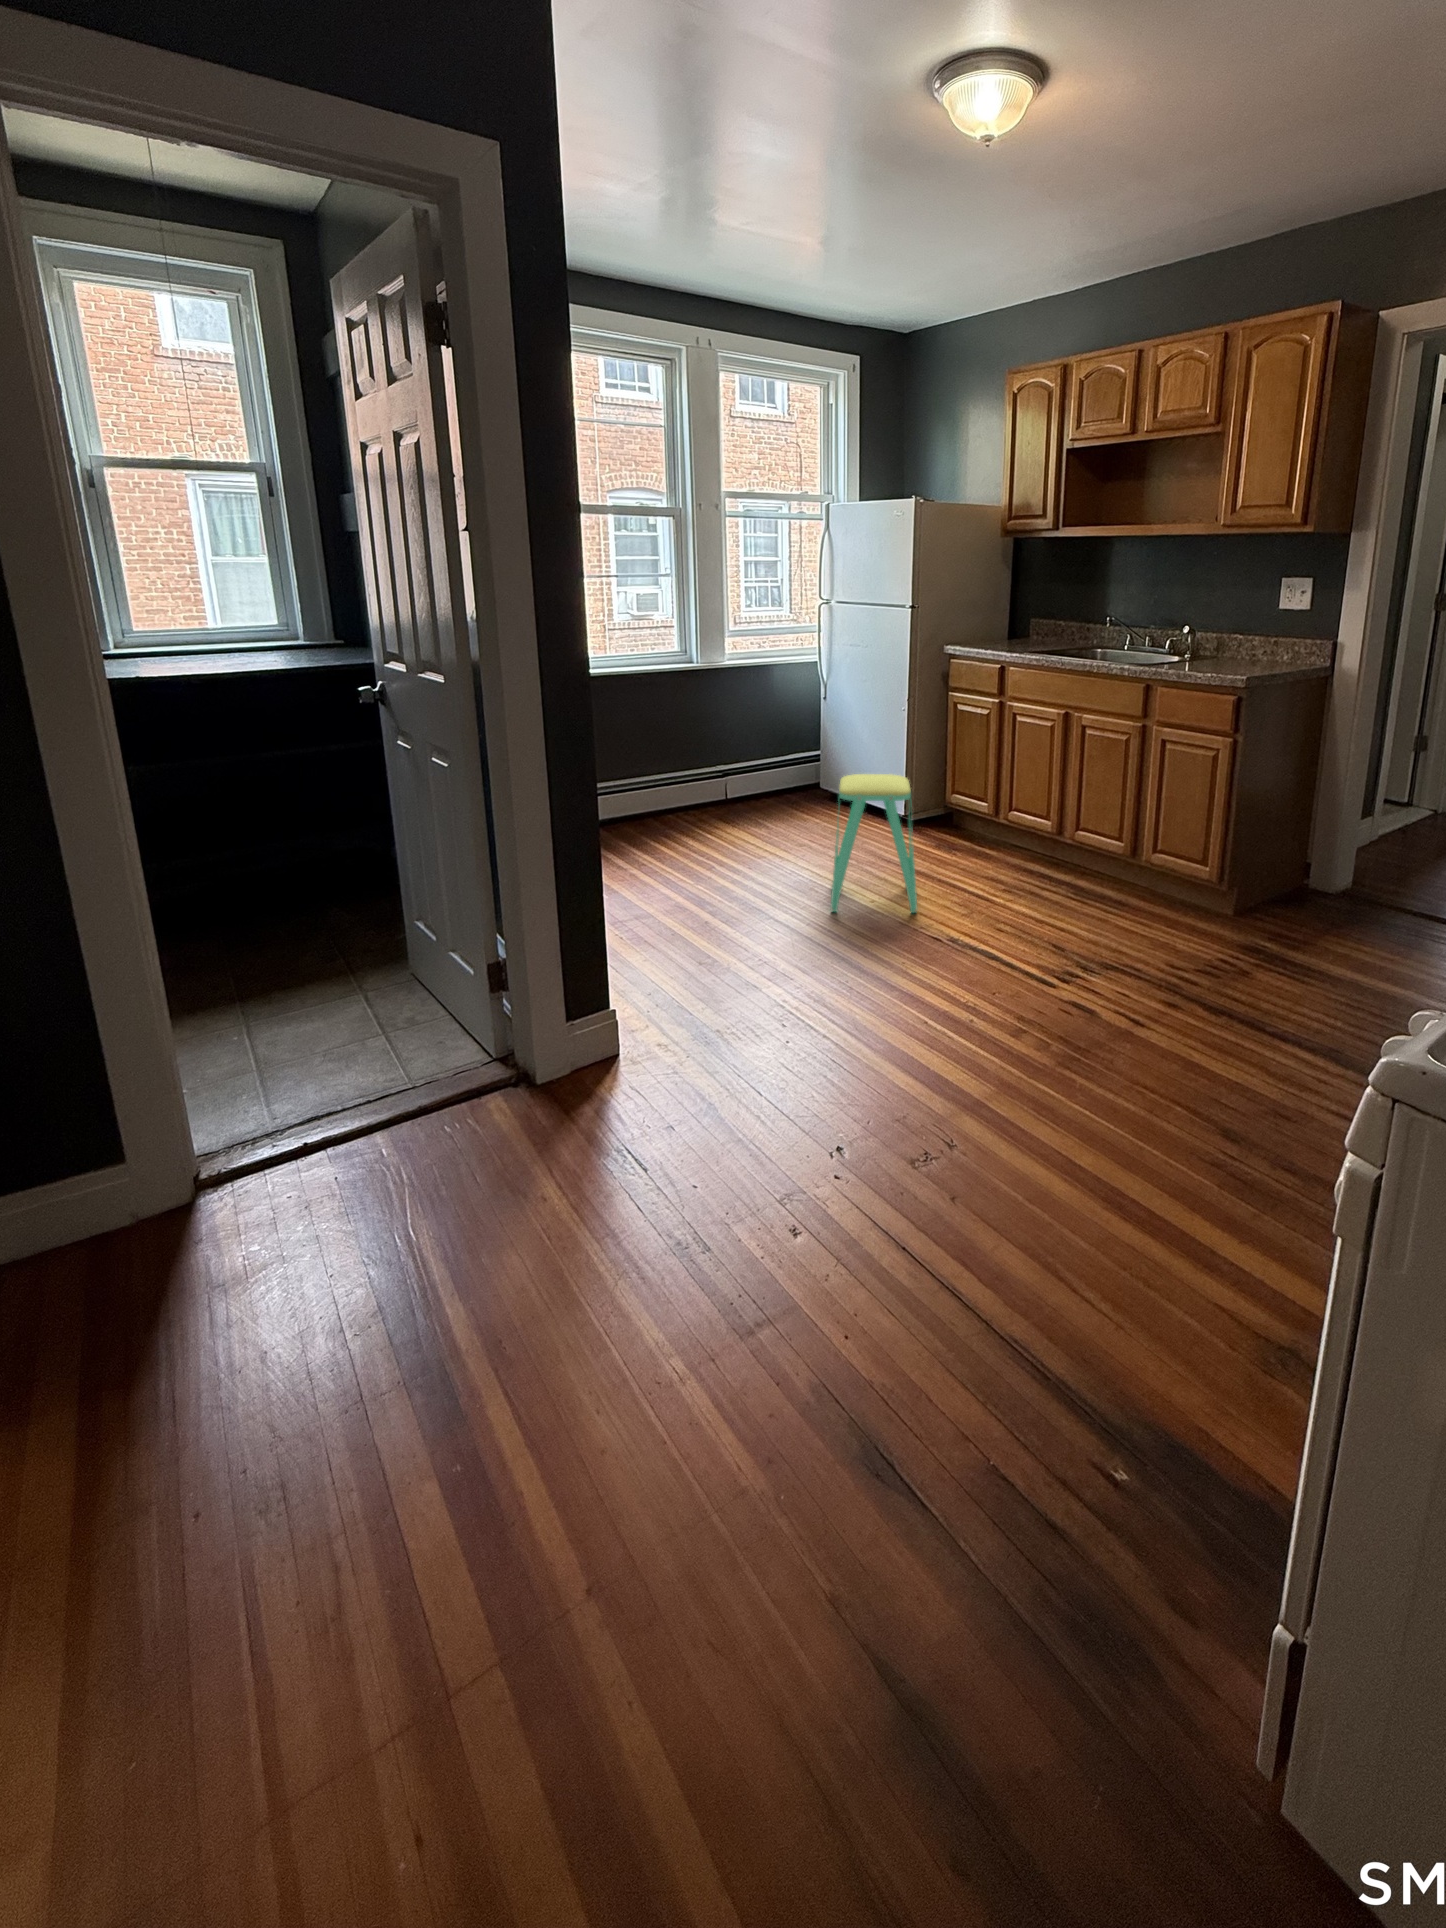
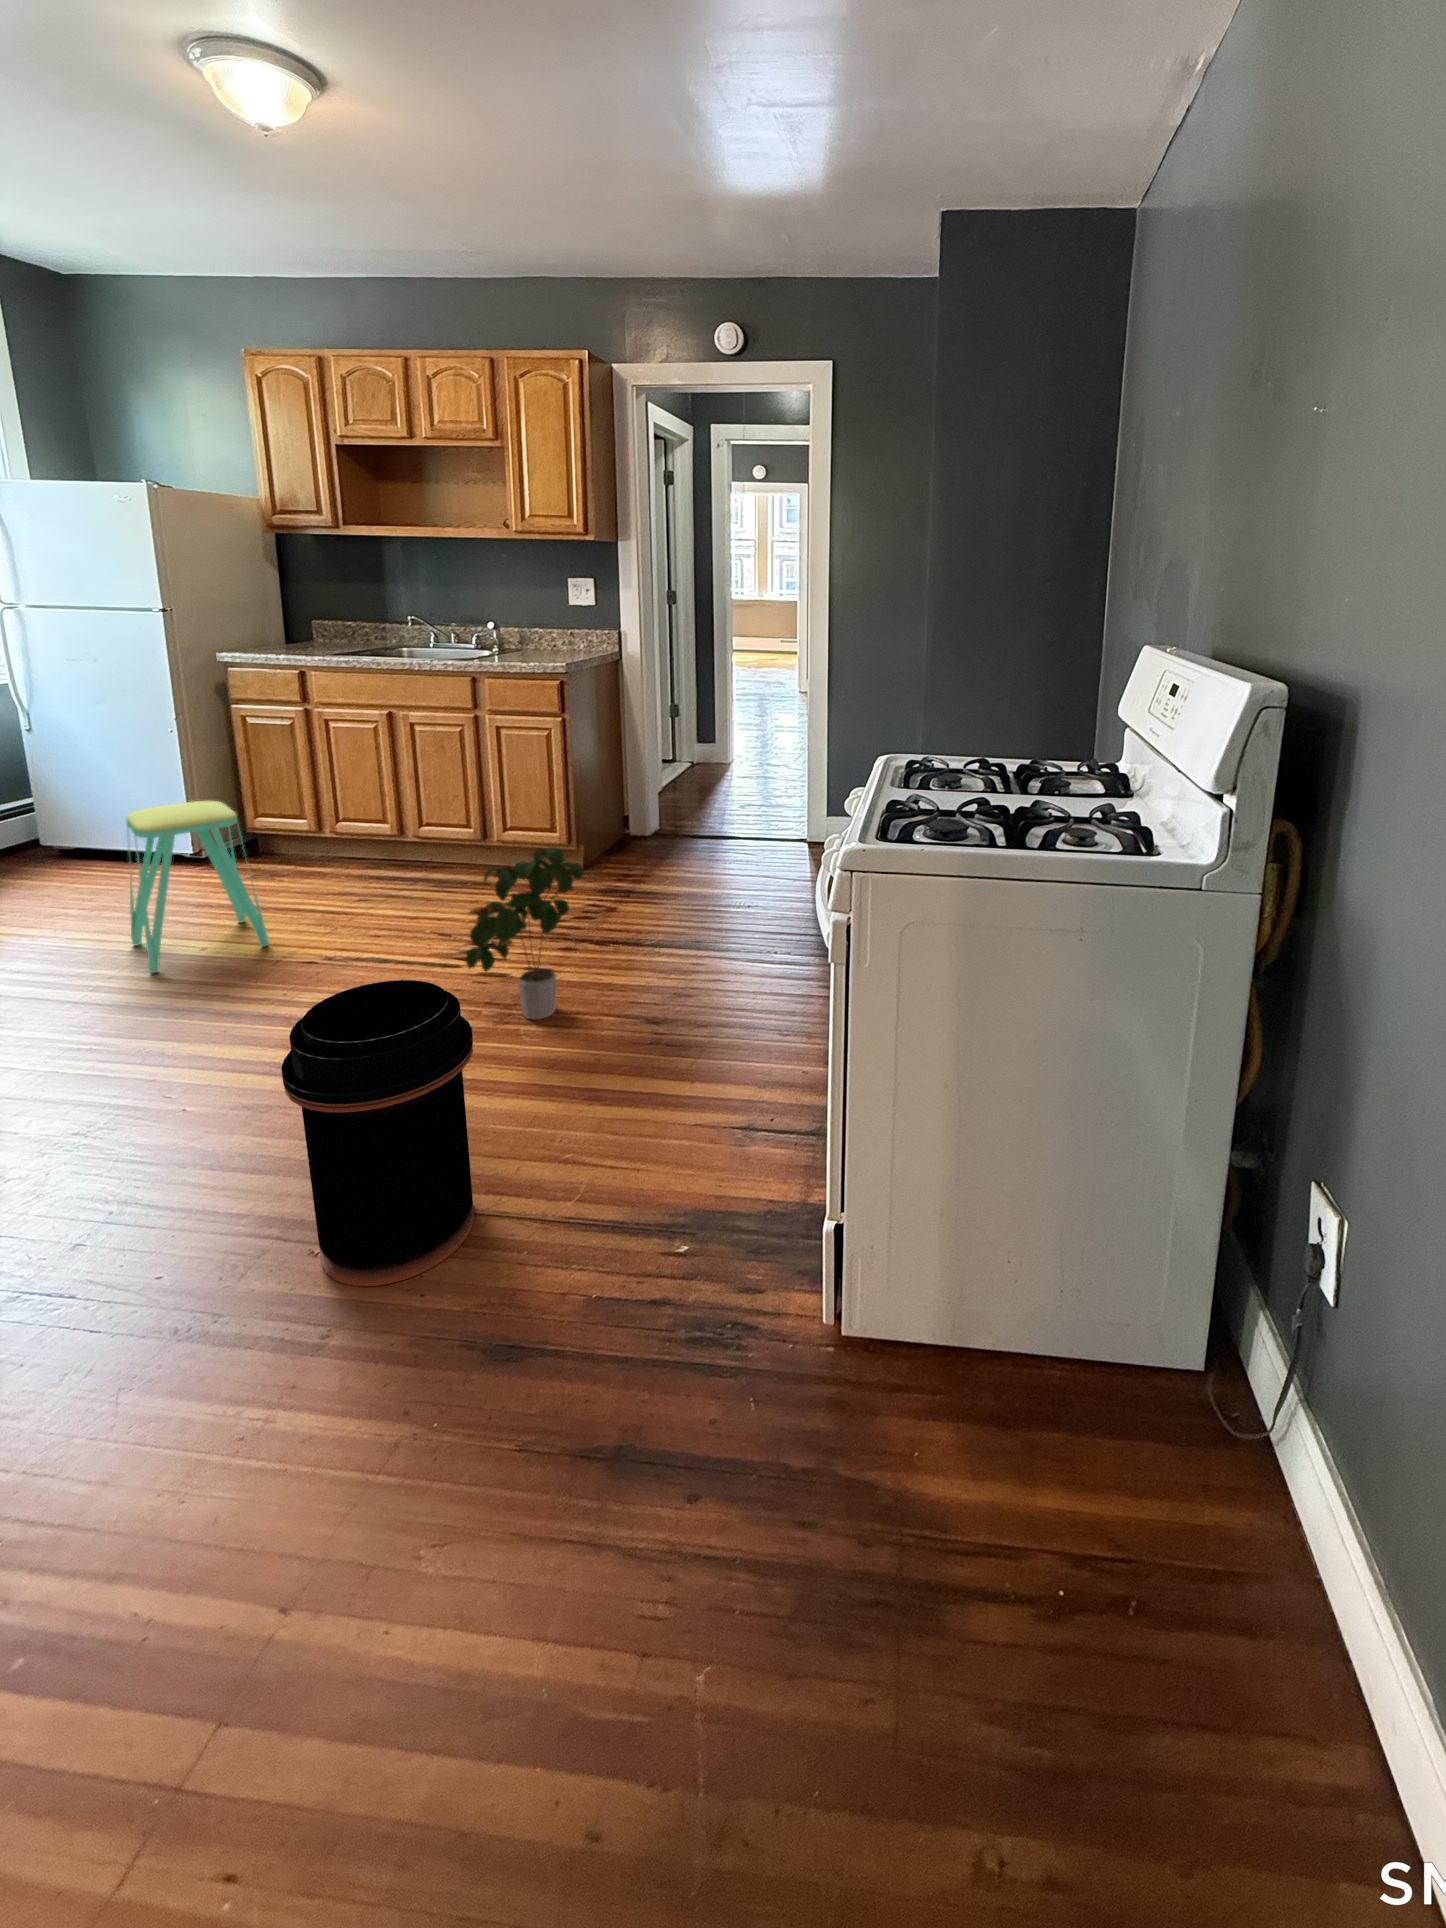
potted plant: none [1029,887,1188,1077] -> present [465,847,584,1020]
trash can: none [785,990,958,1305] -> present [281,980,474,1286]

